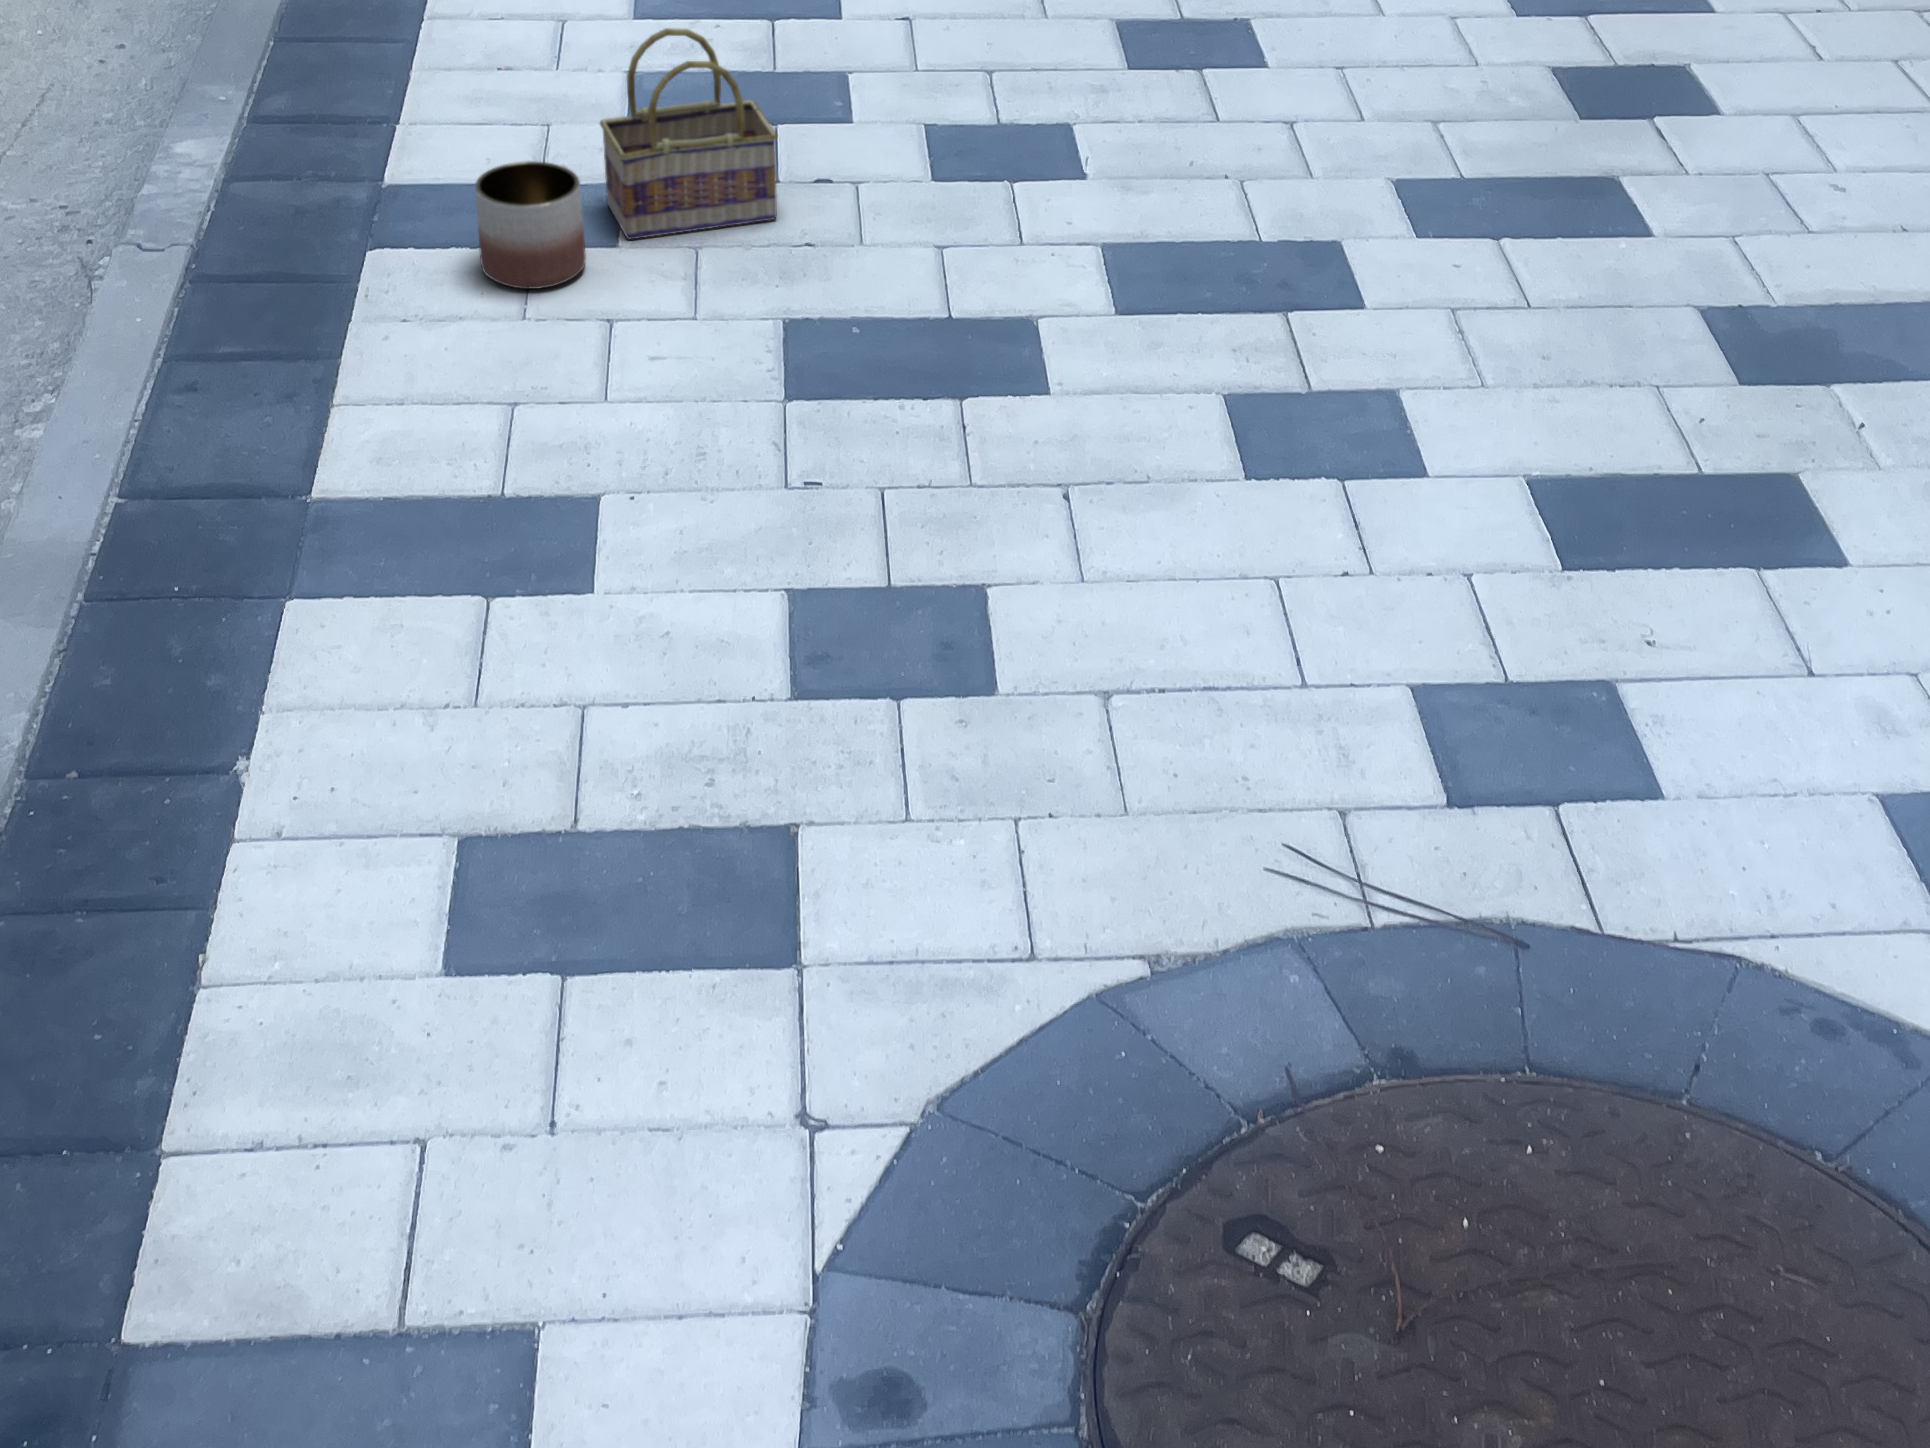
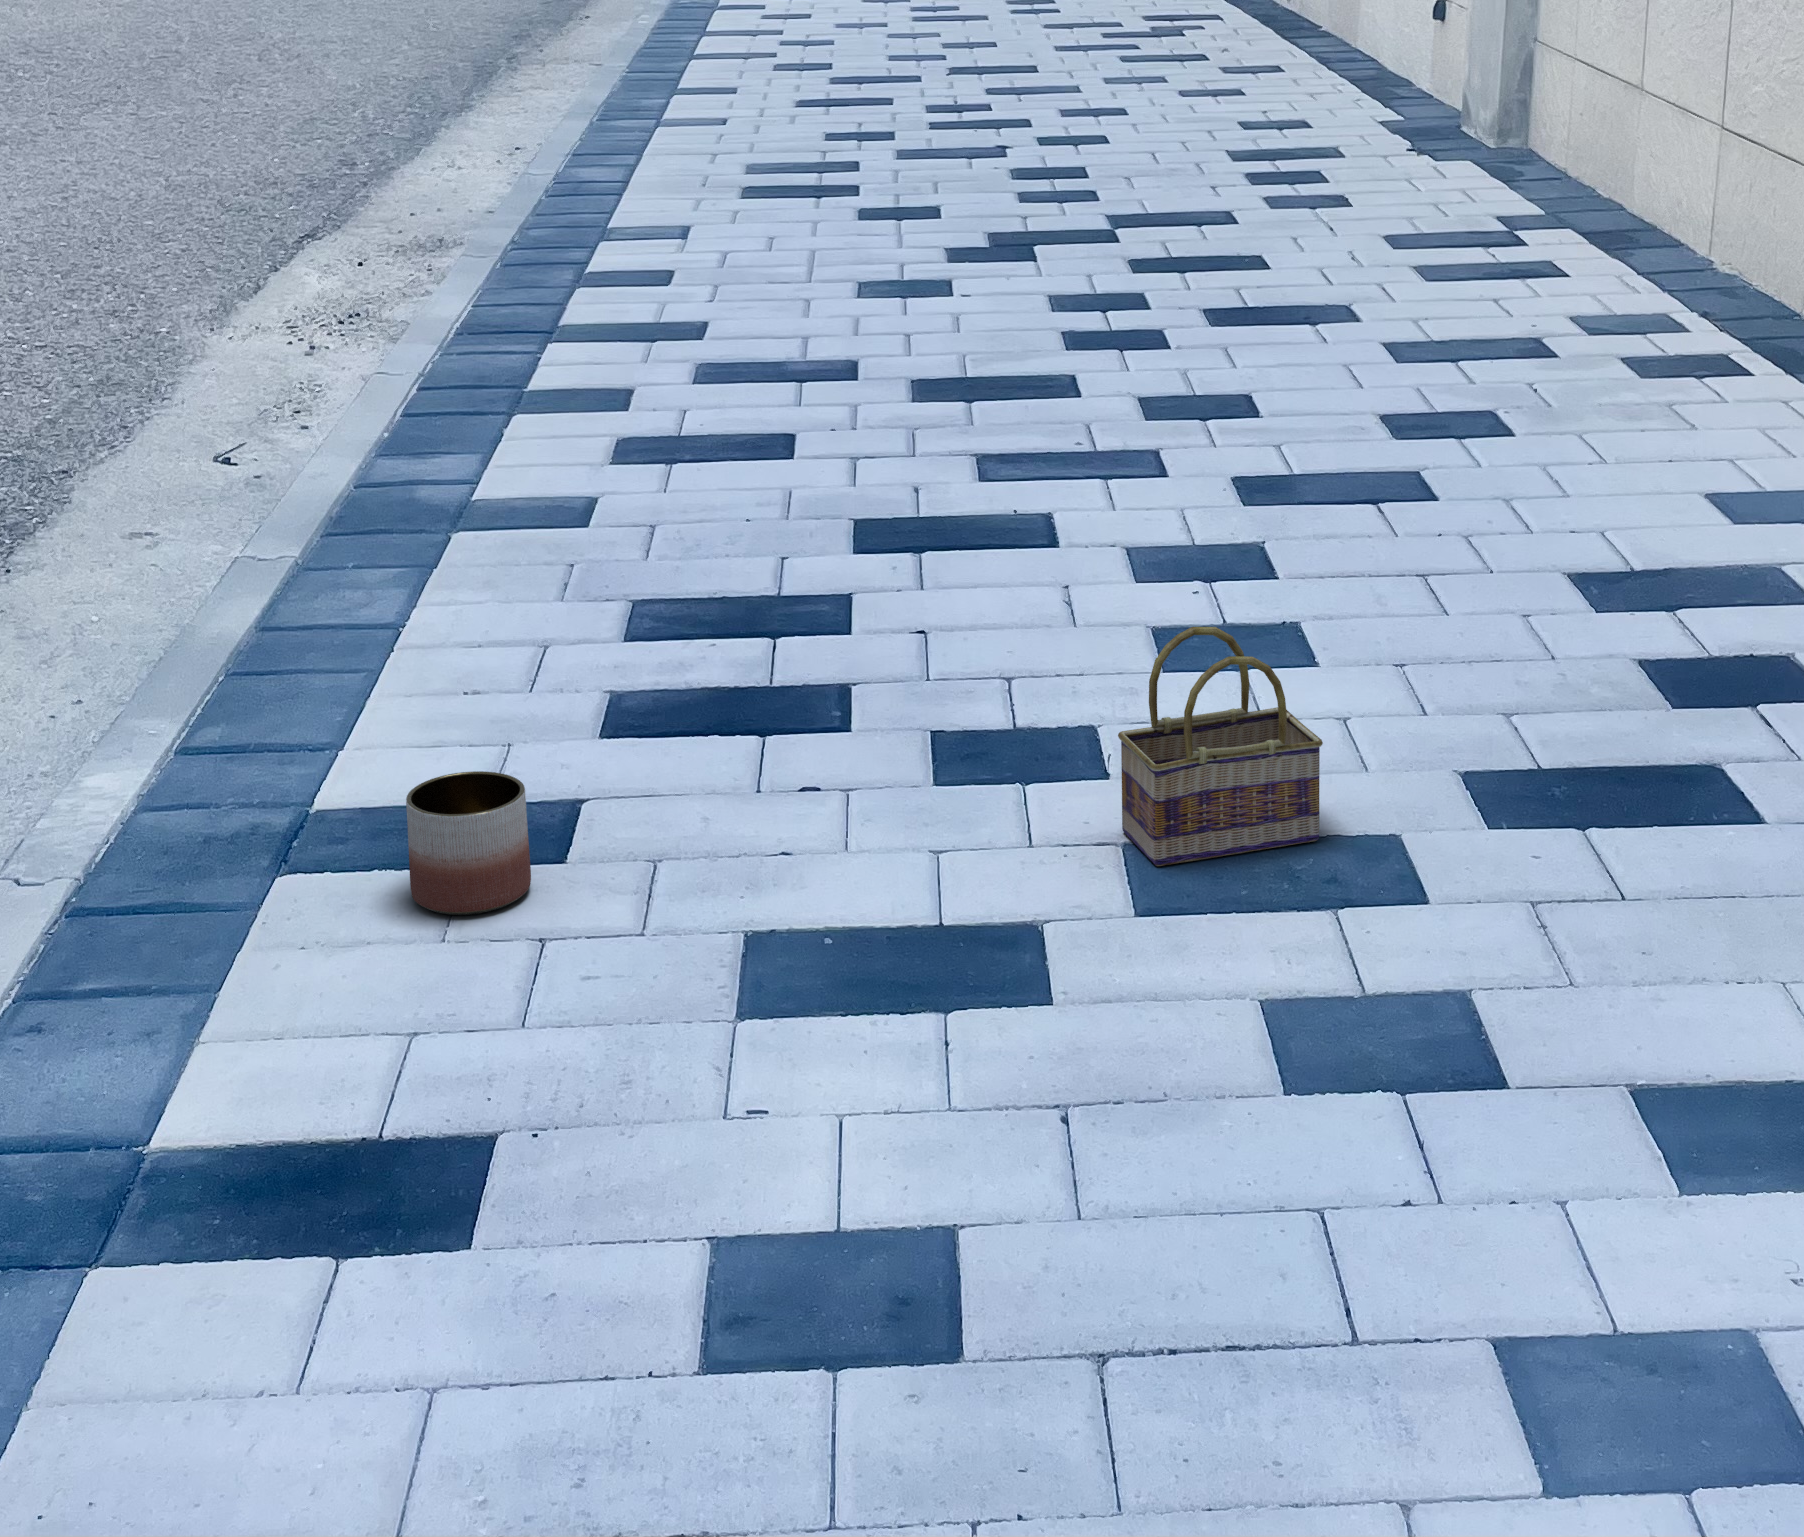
basket: present [600,28,778,240] -> present [1118,627,1323,866]

